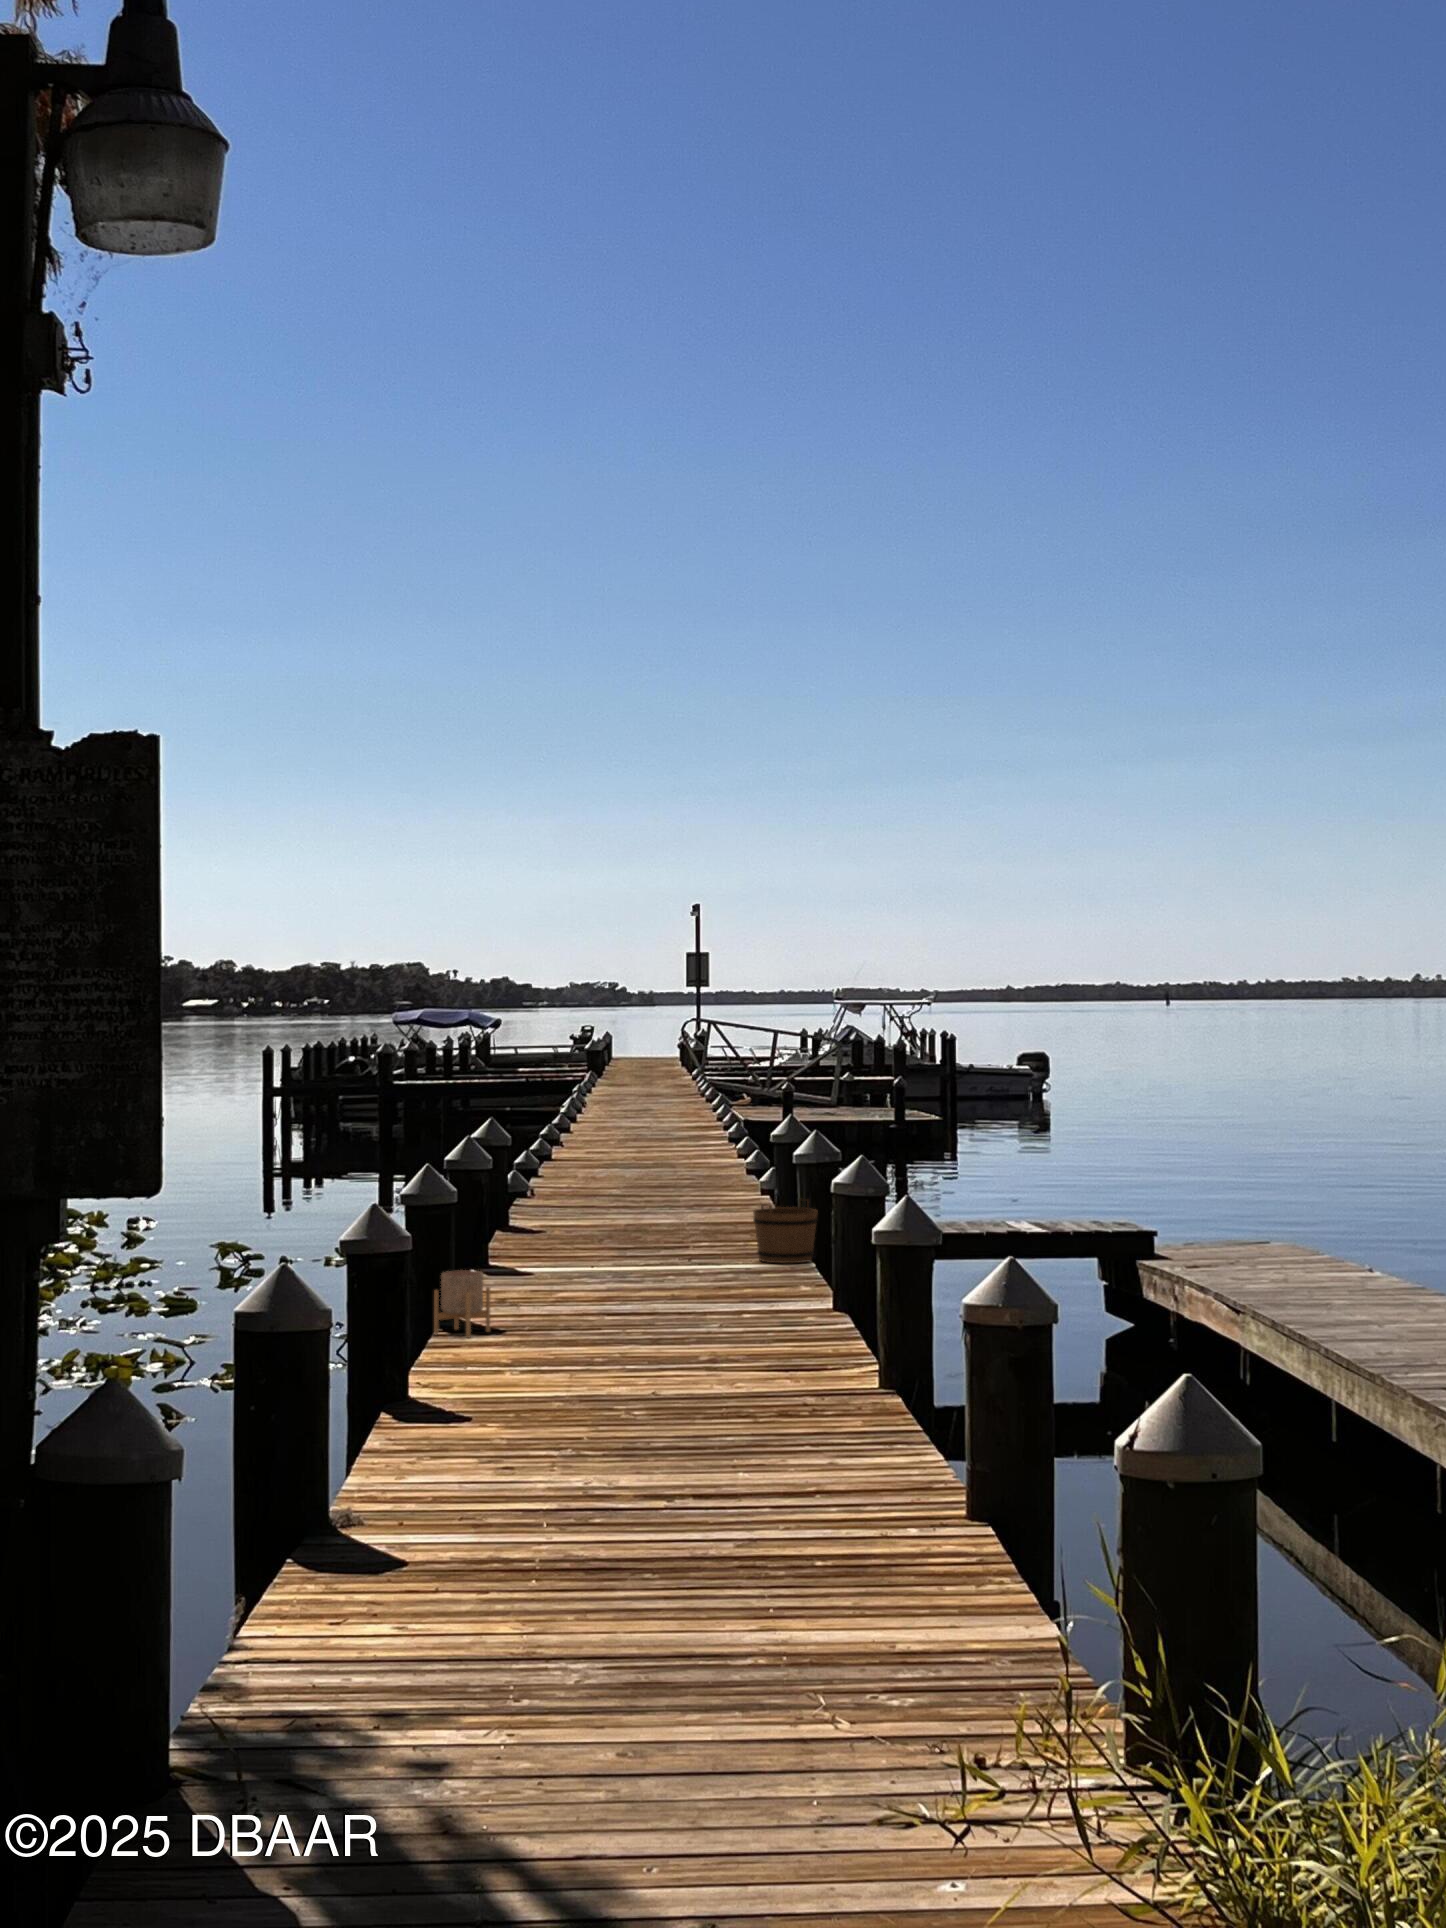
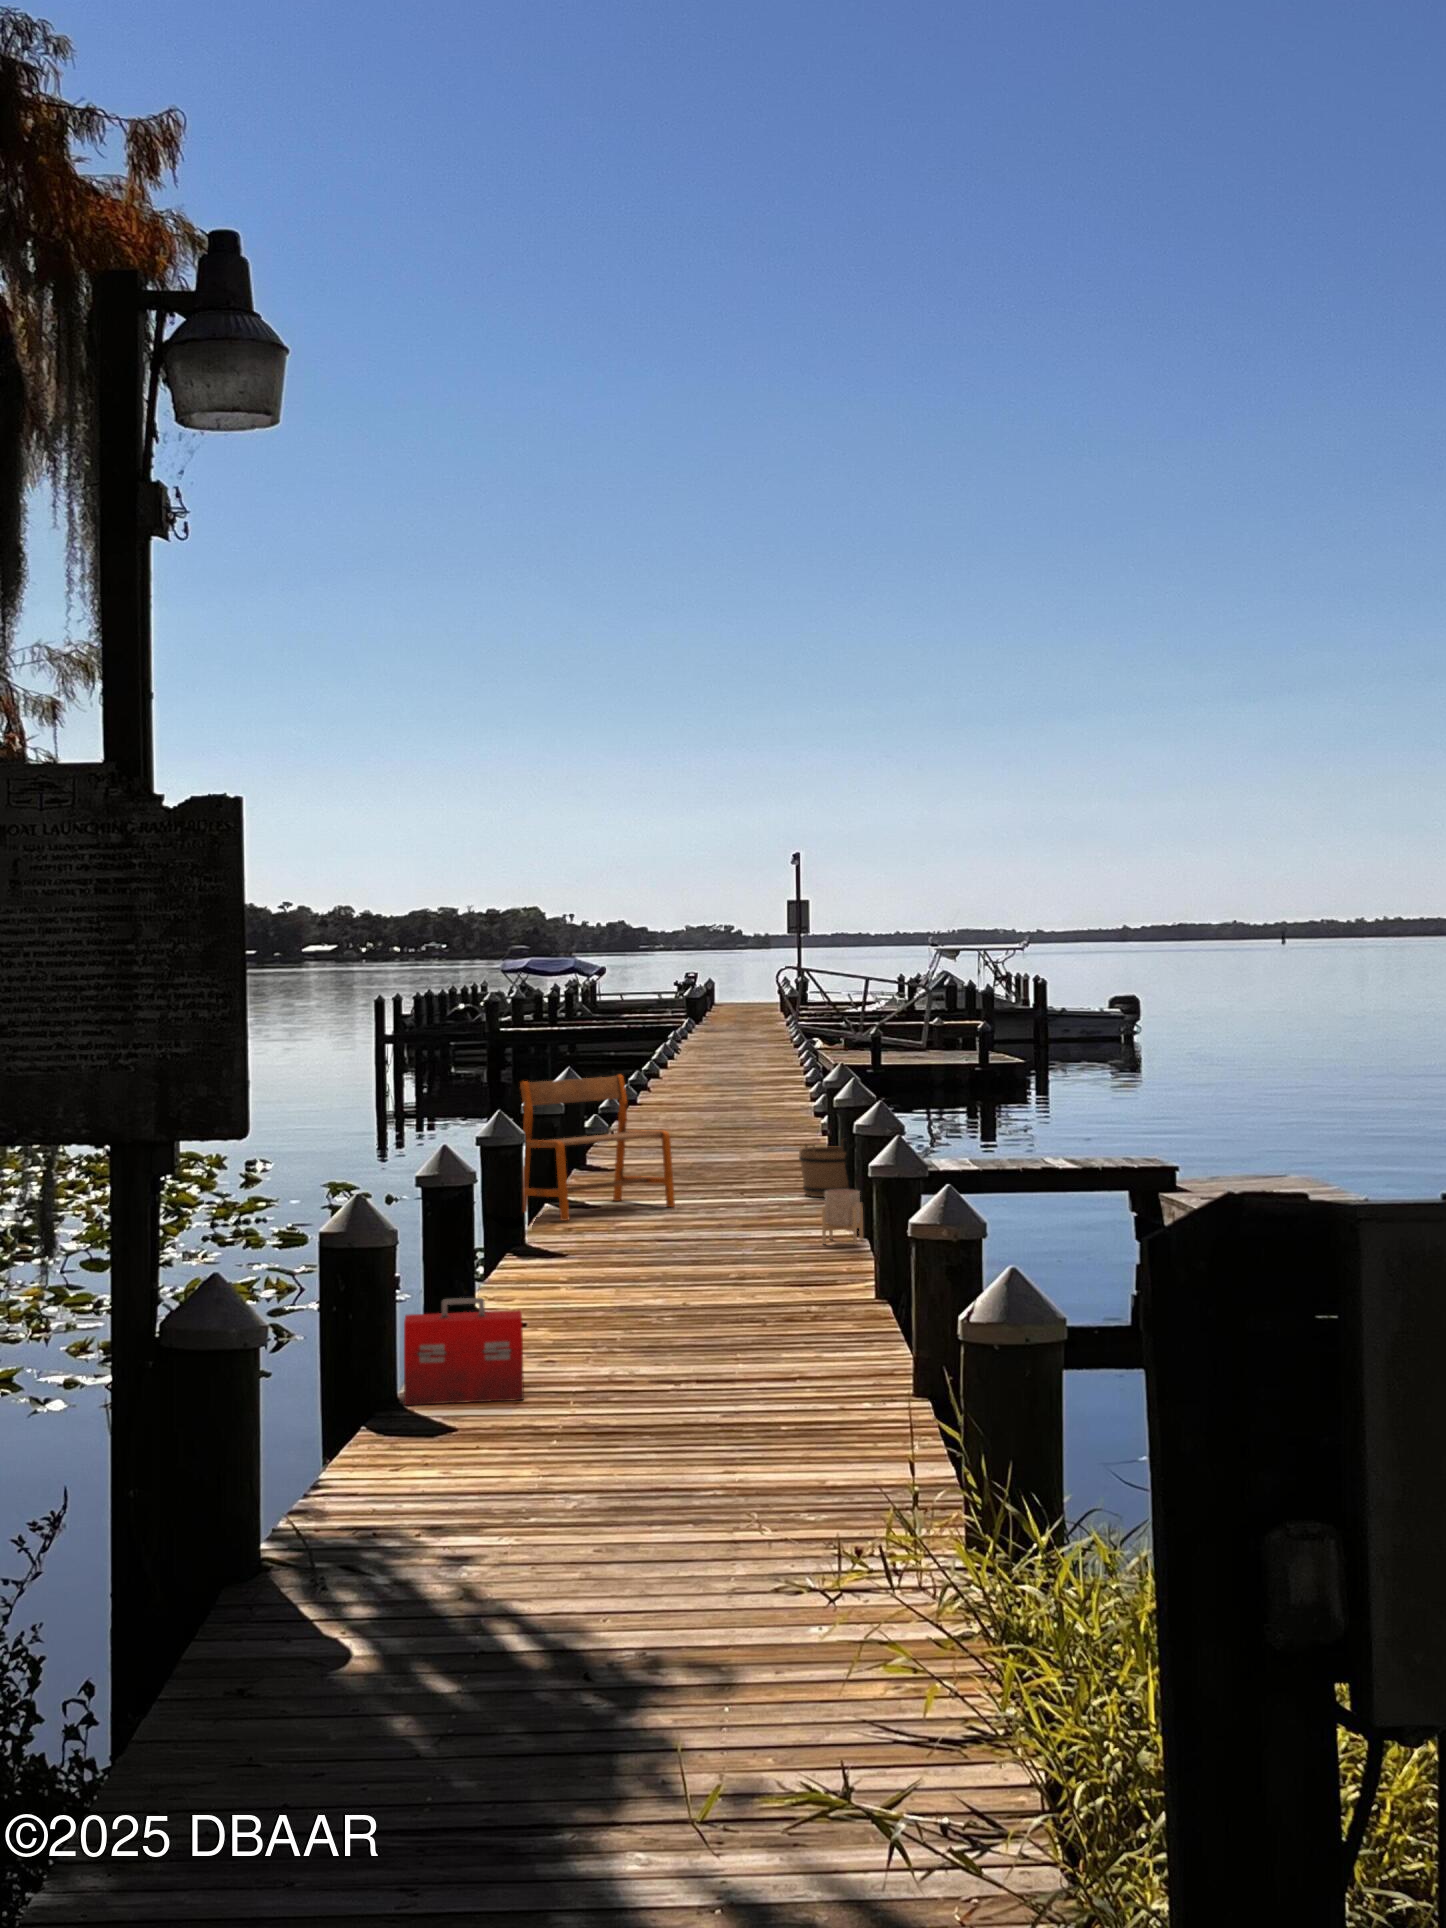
bench: none [443,1127,619,1290] -> present [520,1075,675,1221]
planter: present [434,1270,490,1338] -> present [822,1190,863,1245]
toolbox: none [337,1394,486,1530] -> present [404,1298,524,1405]

